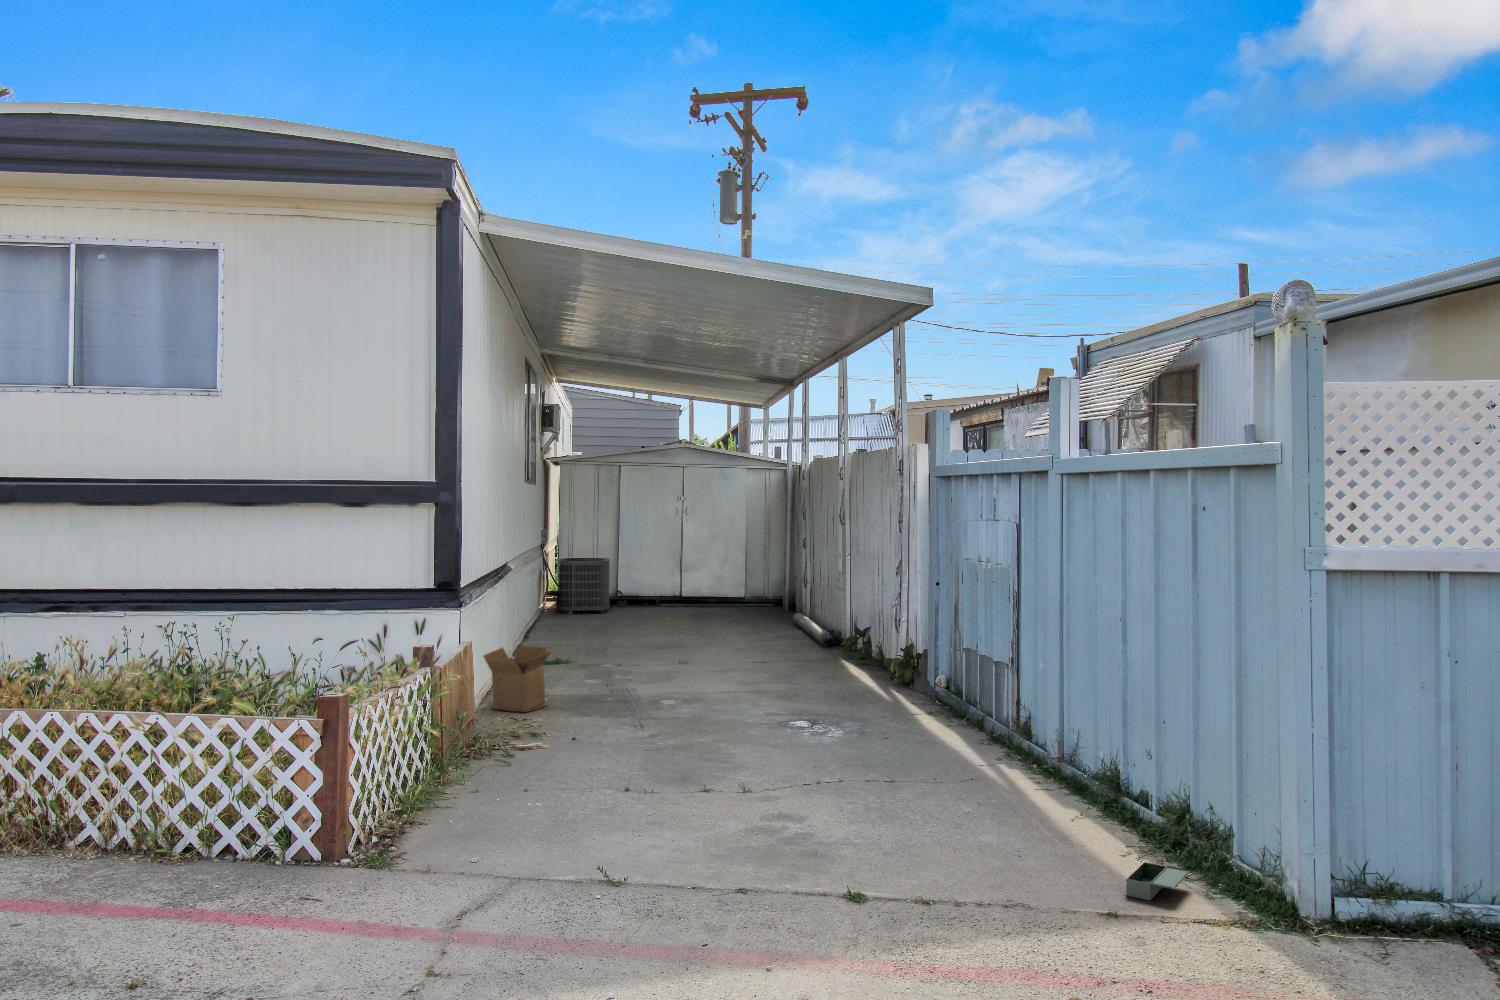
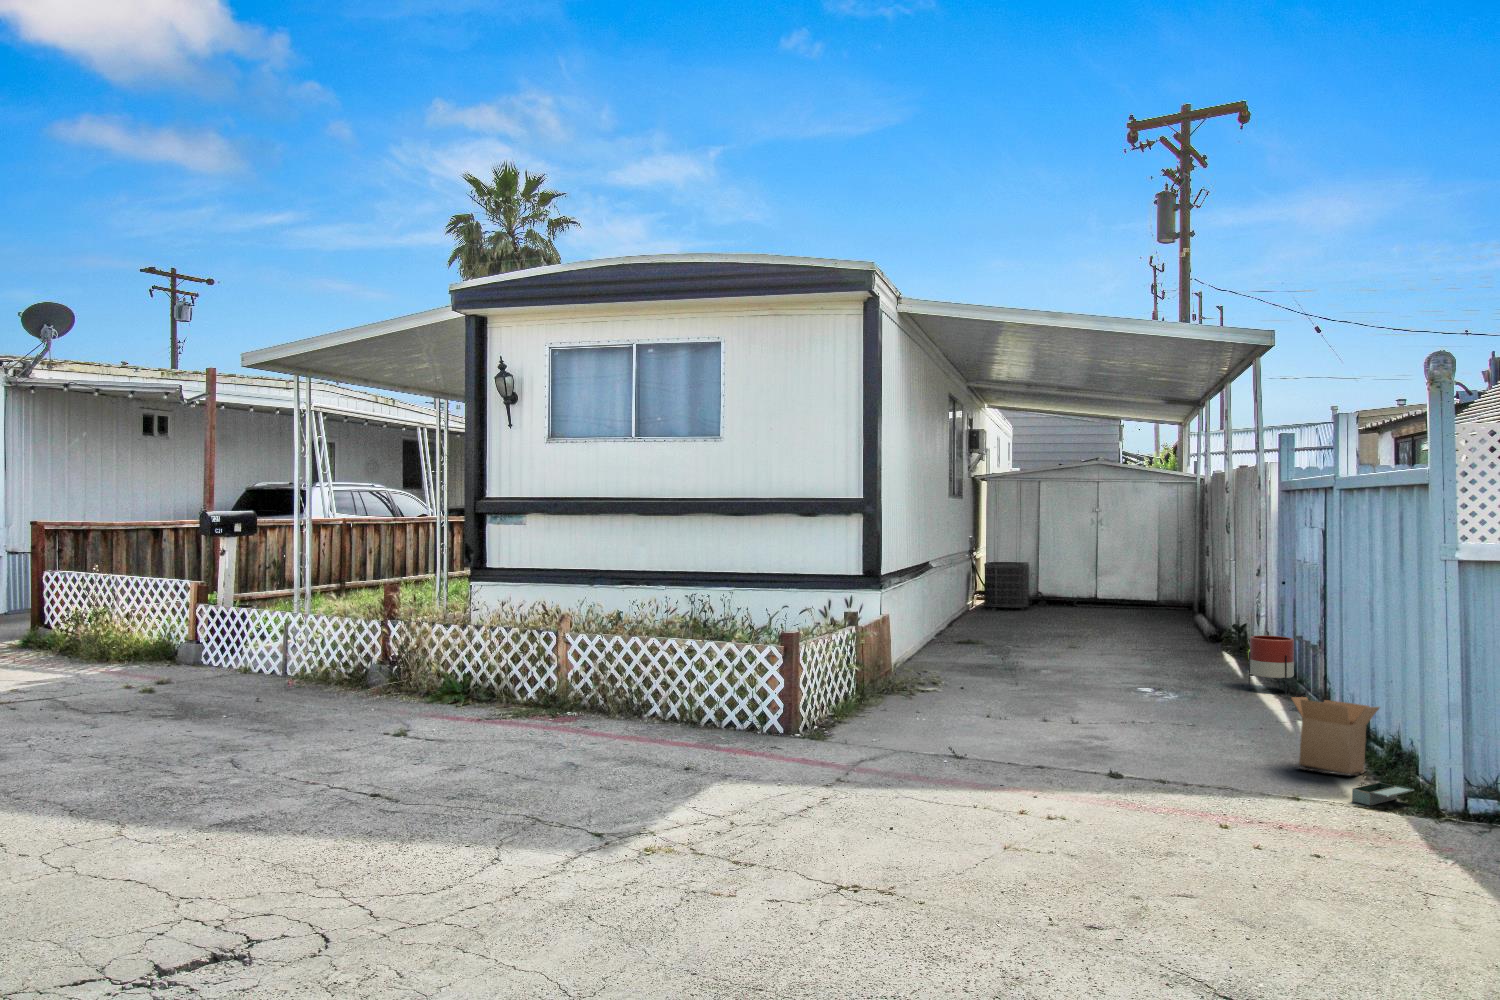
cardboard box: present [483,646,550,713] -> present [1291,697,1379,775]
planter: none [896,650,945,719] -> present [1248,635,1294,695]

